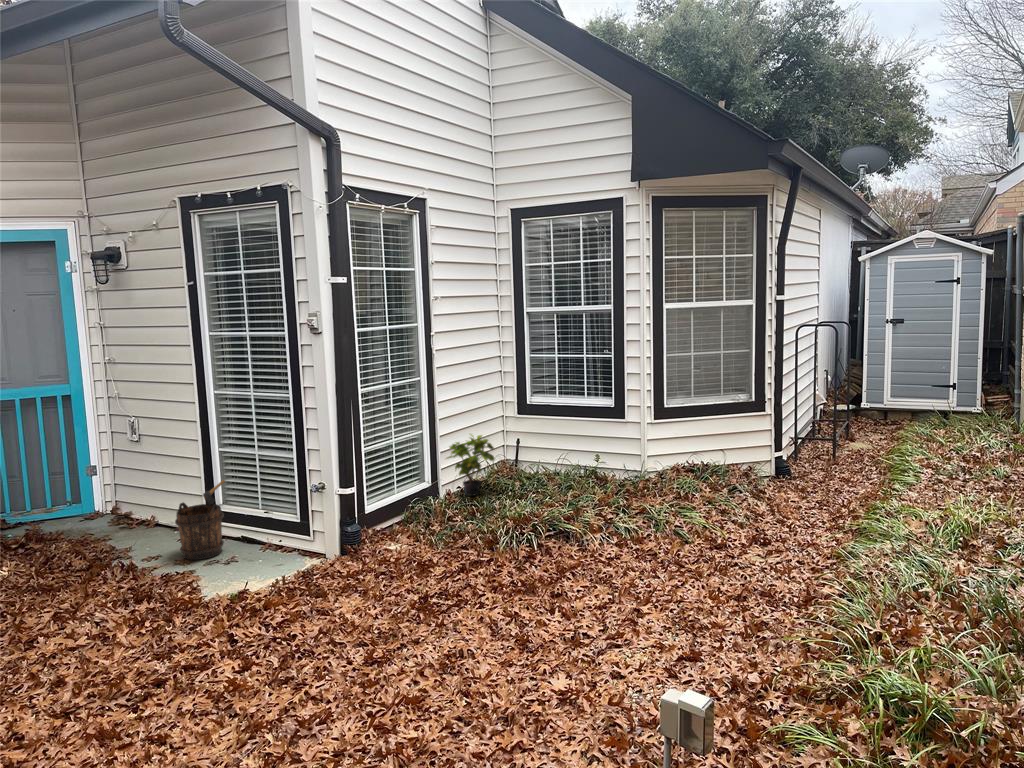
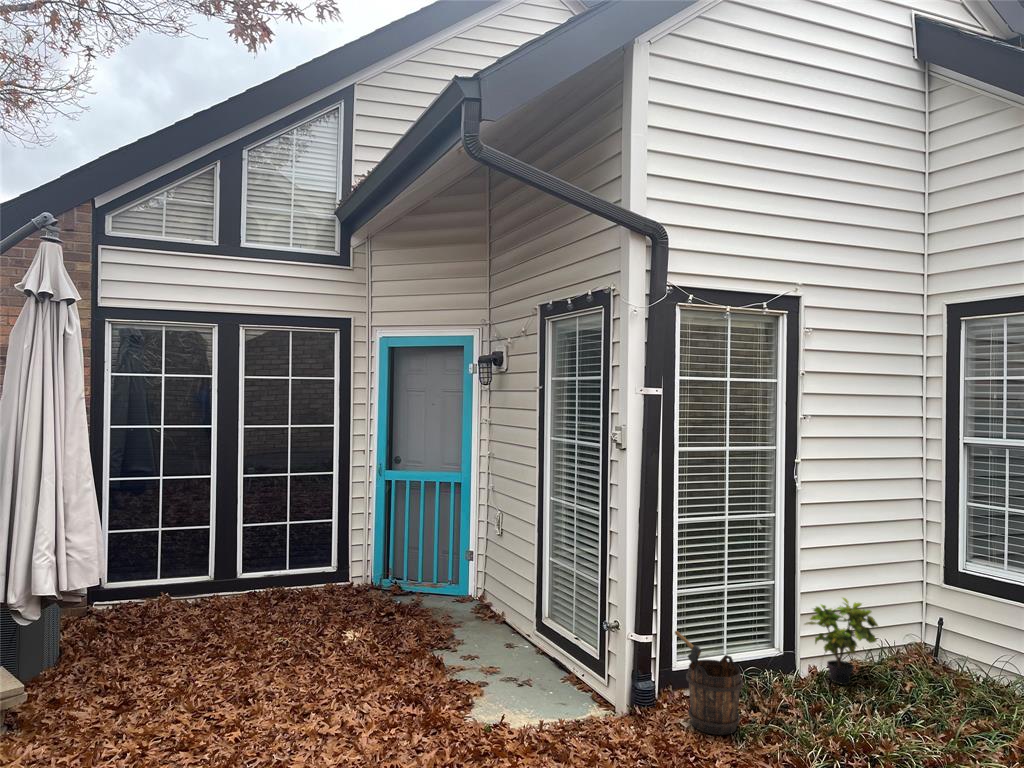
bucket: present [175,480,225,560] -> present [675,631,743,735]

